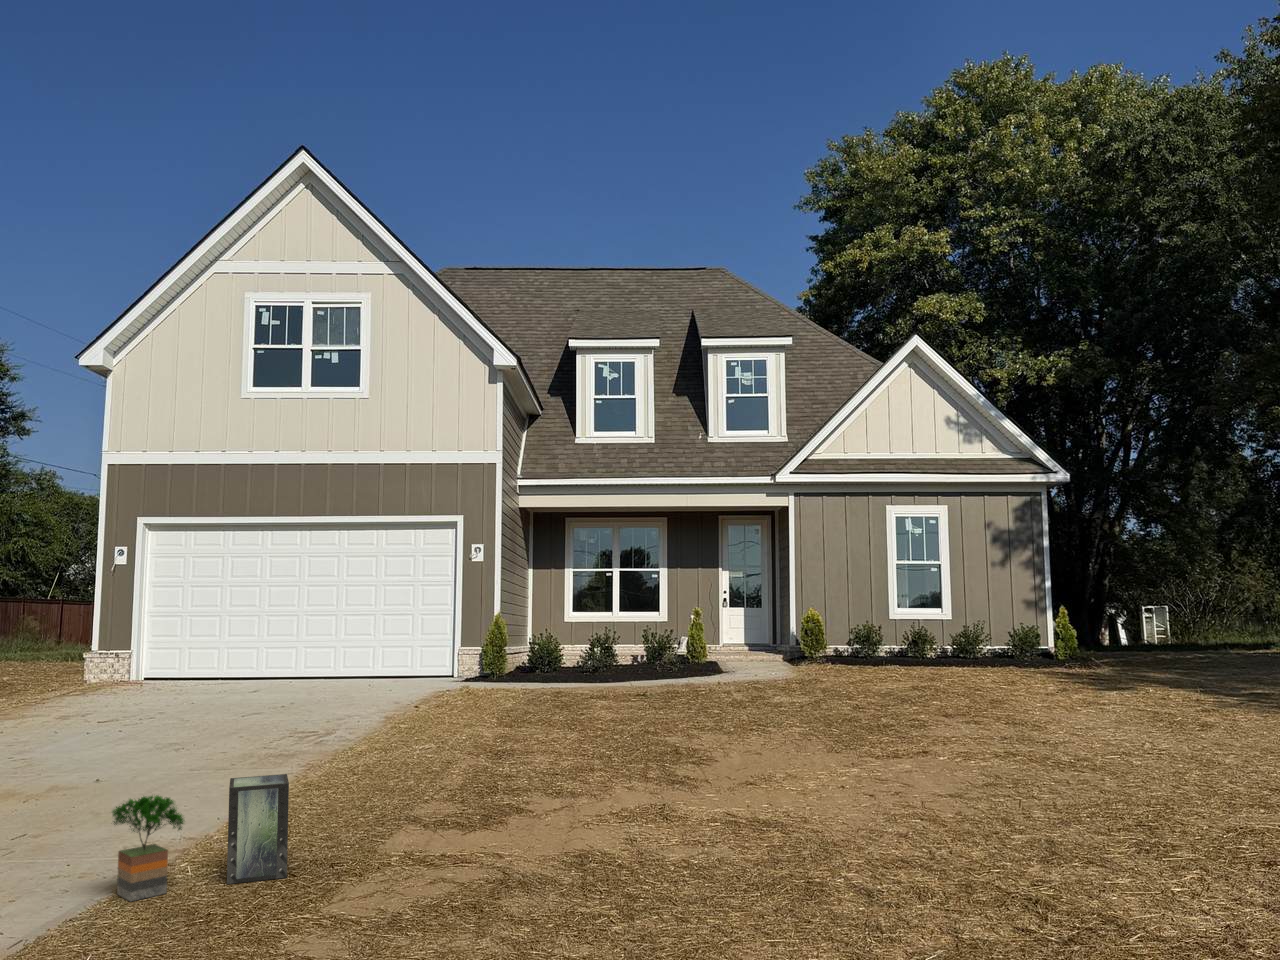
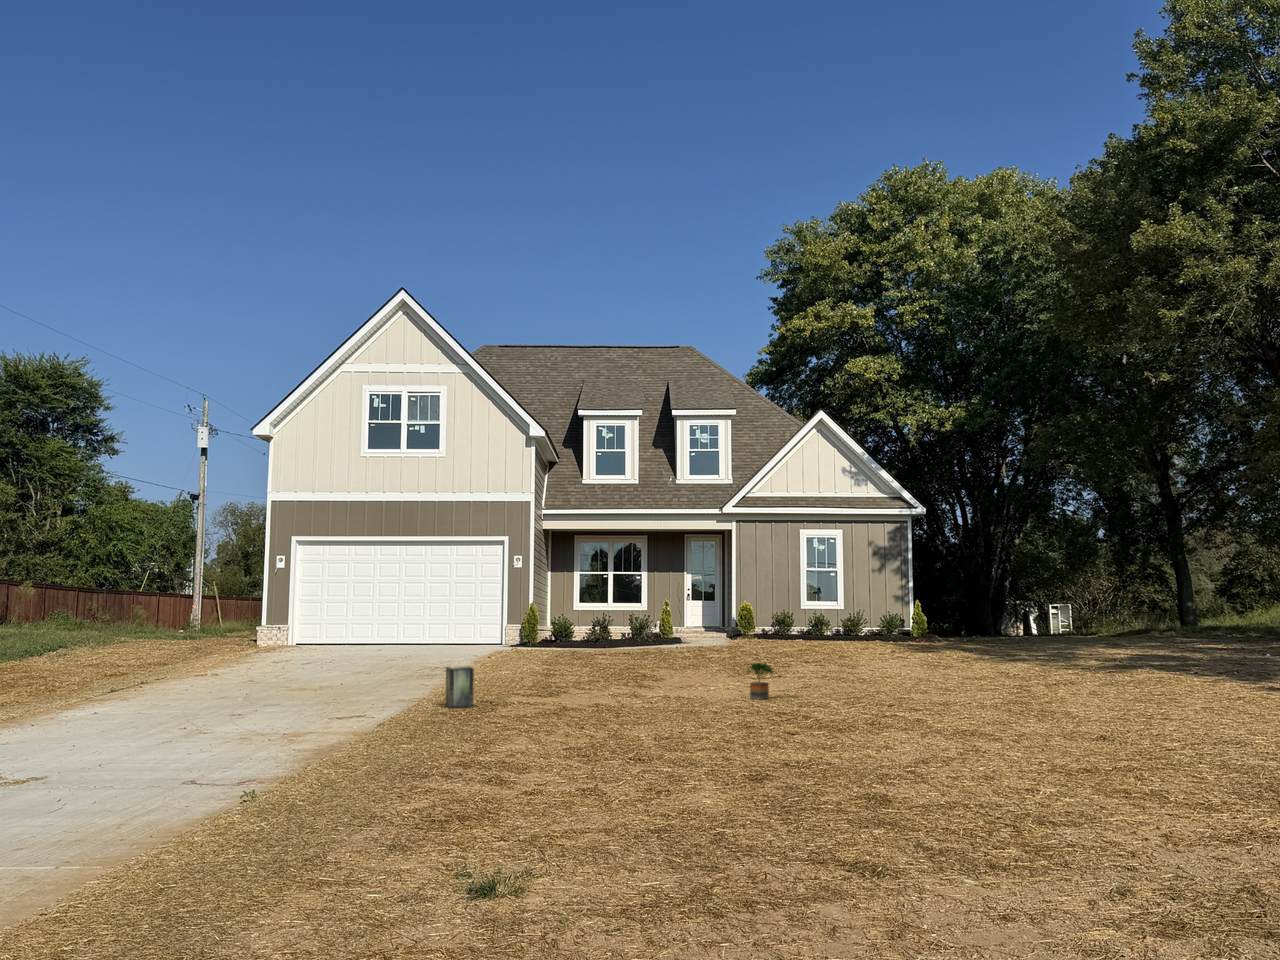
potted tree: present [112,795,184,901] -> present [748,663,773,700]

